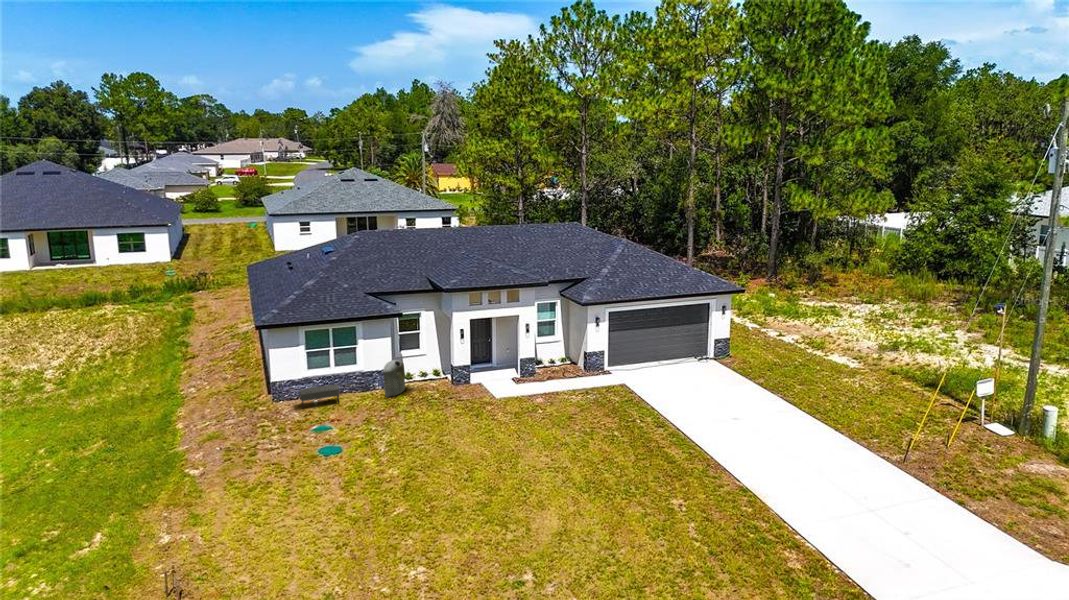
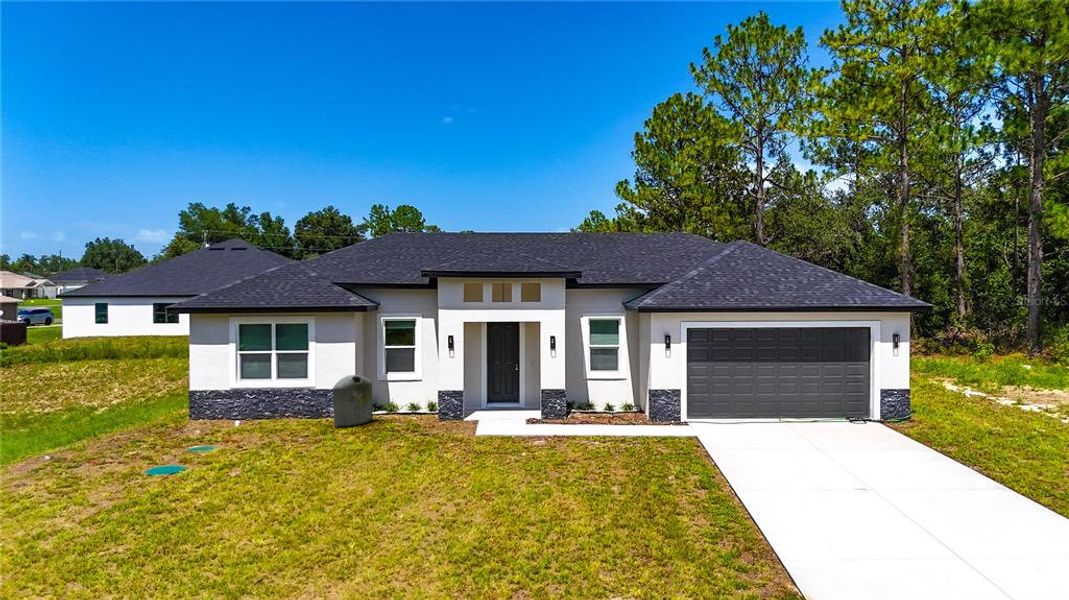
bench: present [300,384,339,408] -> none [215,402,276,430]

